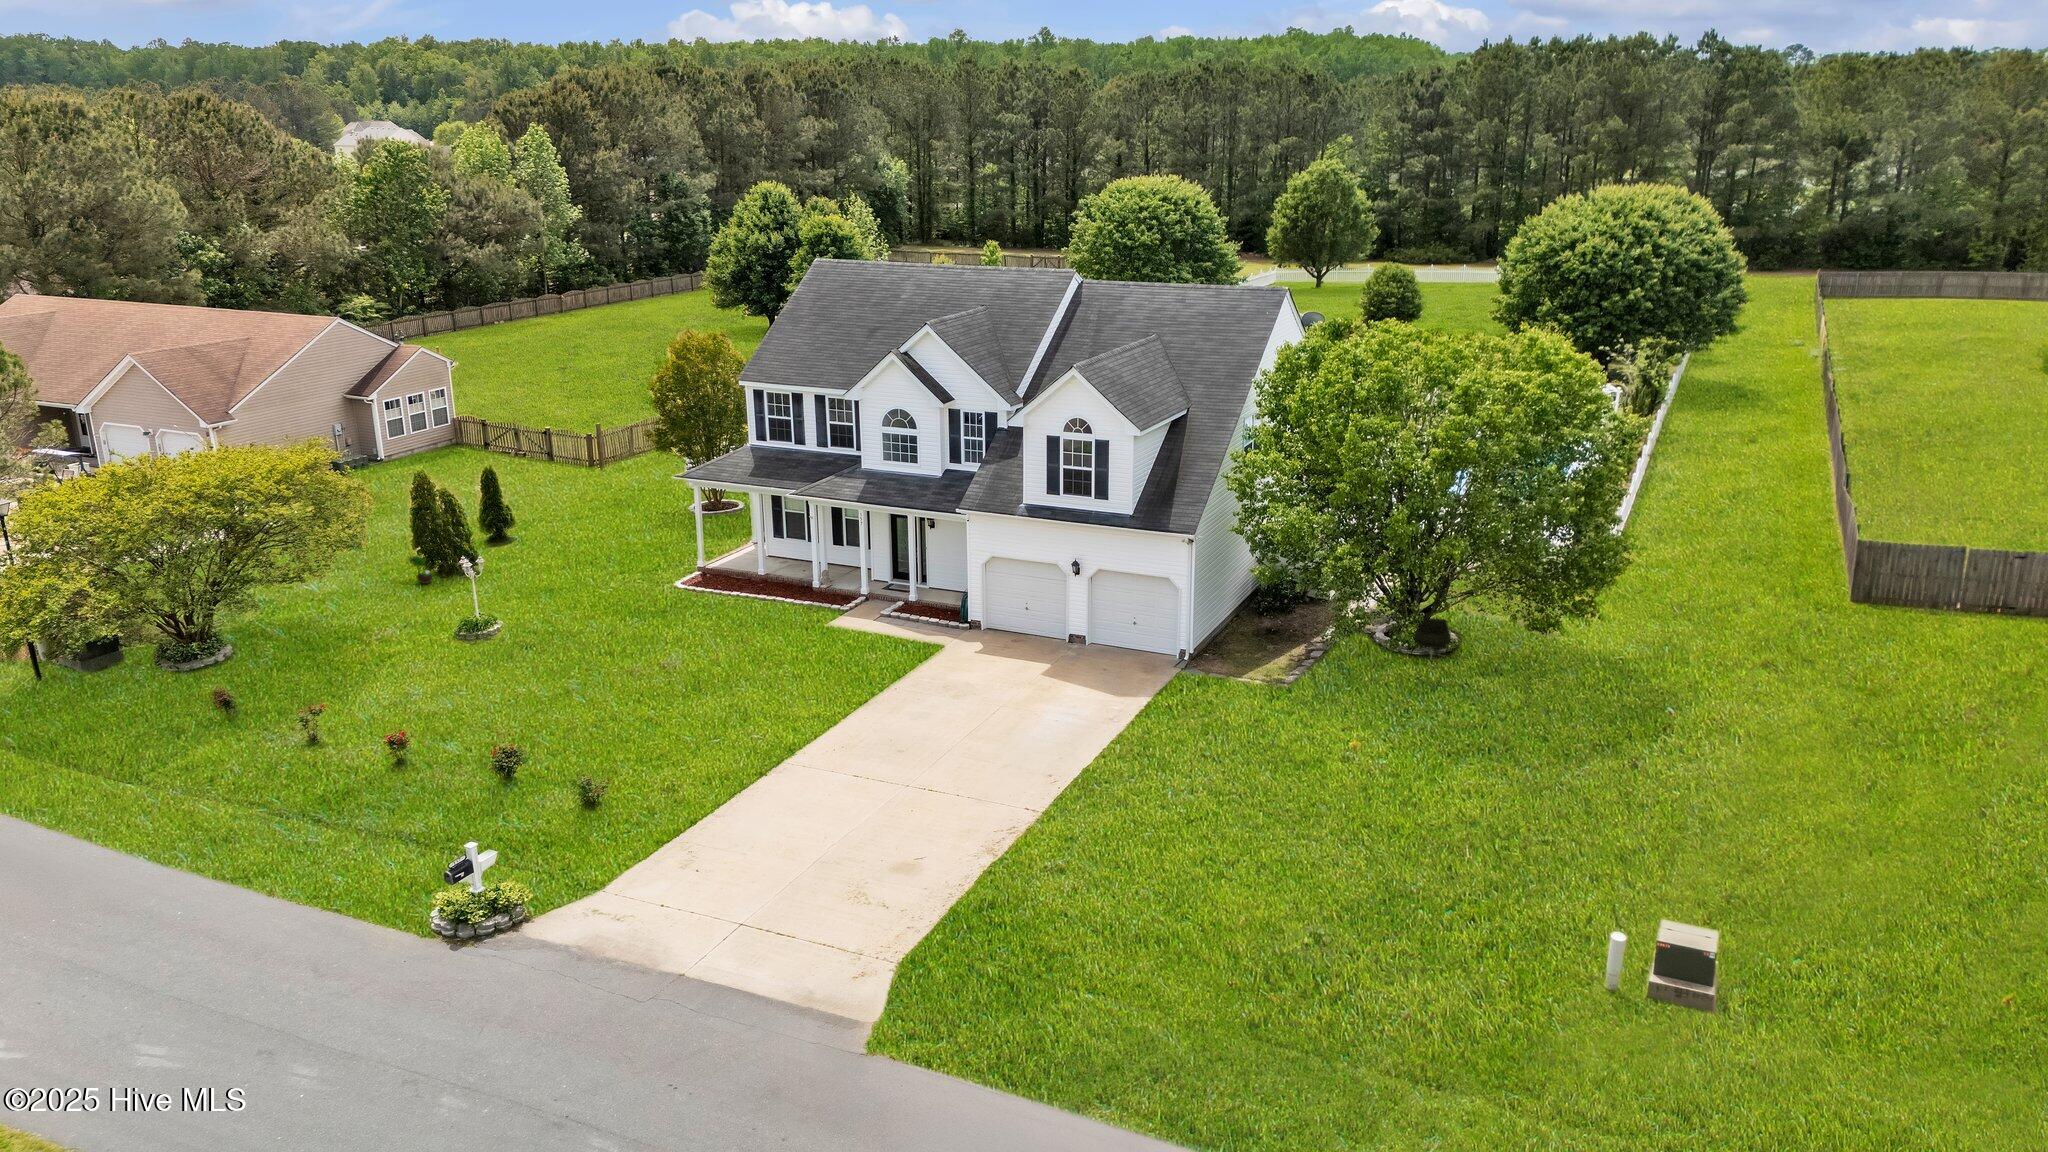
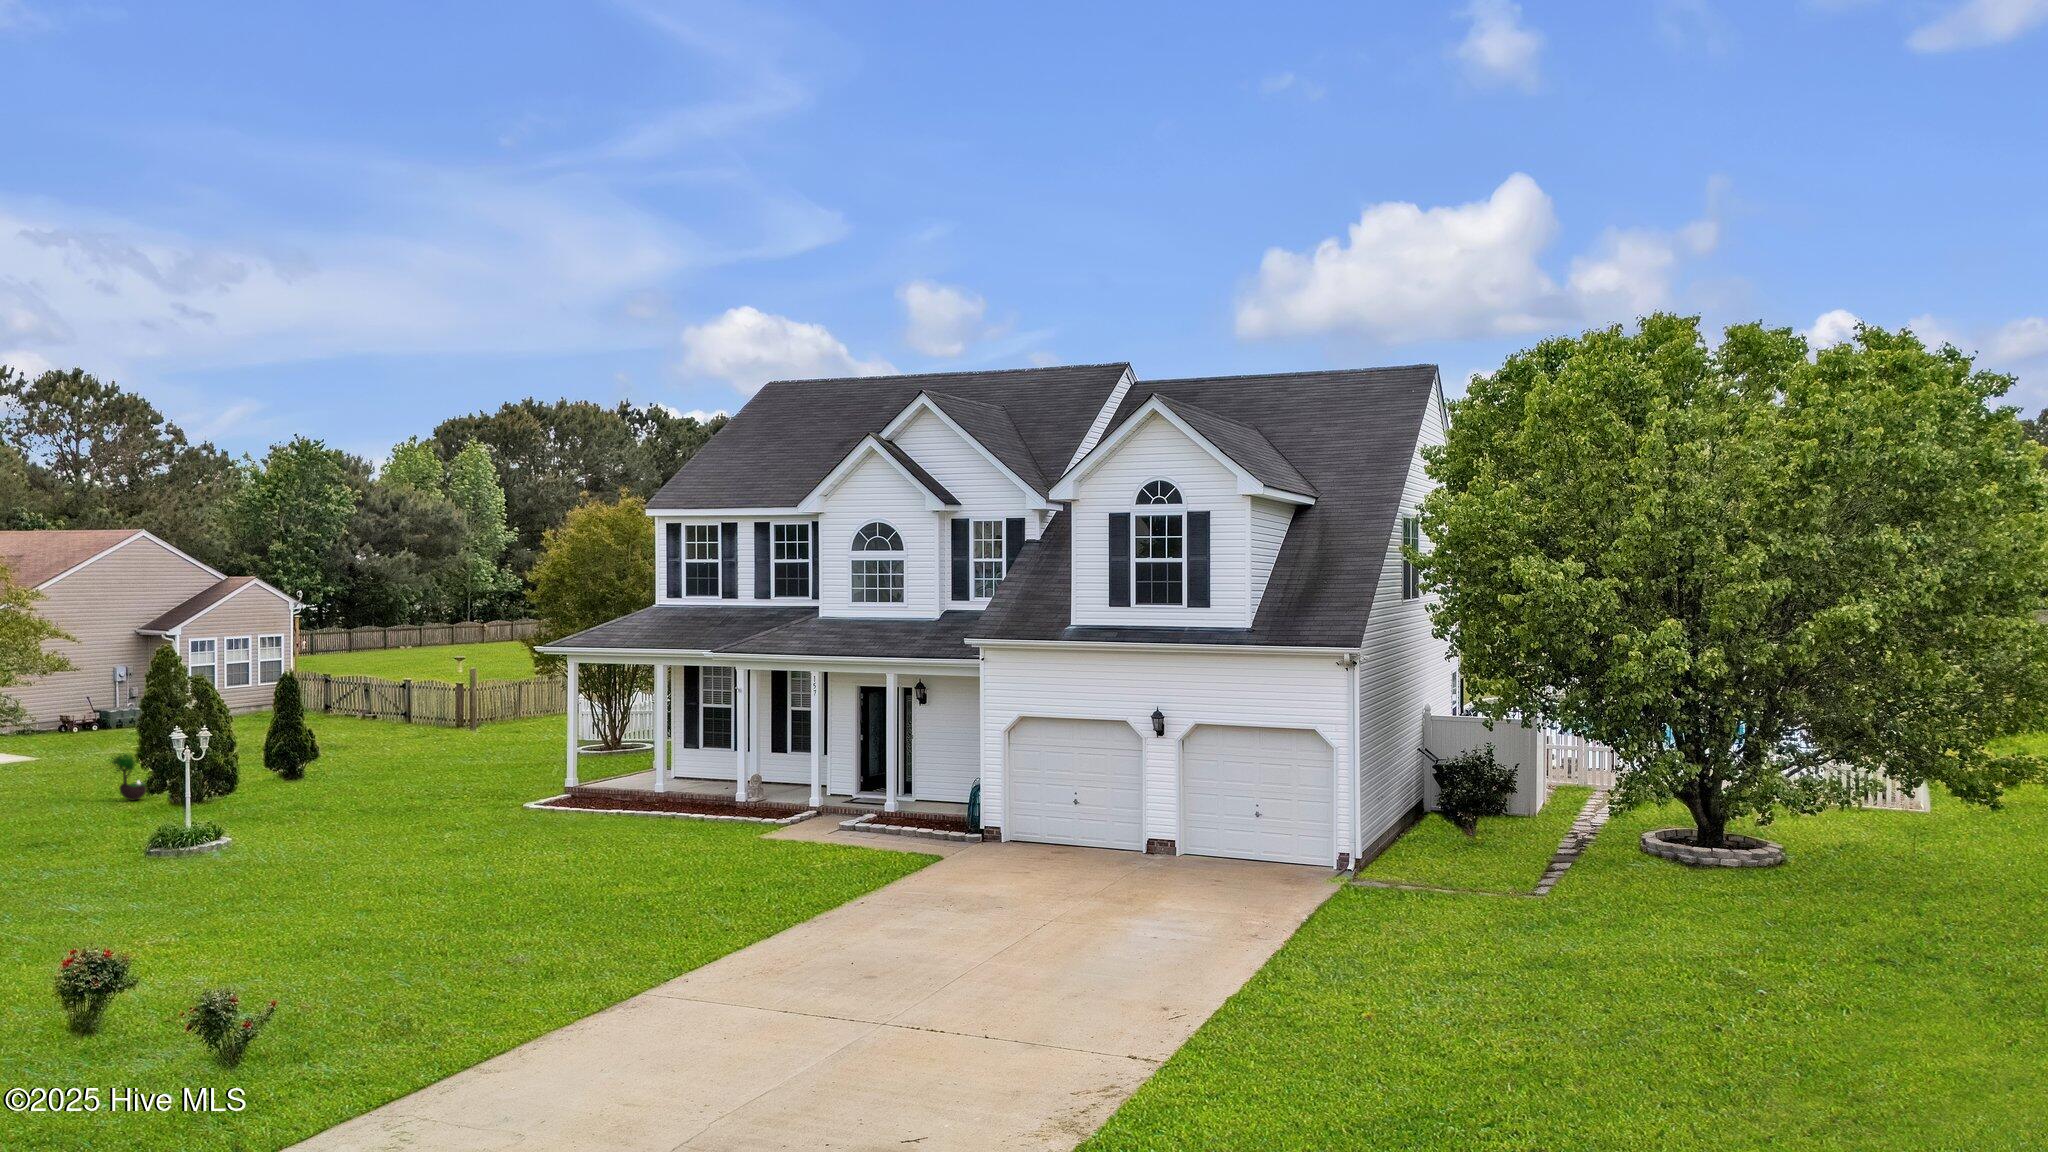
lounge chair: present [1413,618,1451,659] -> none [1742,792,1818,858]

